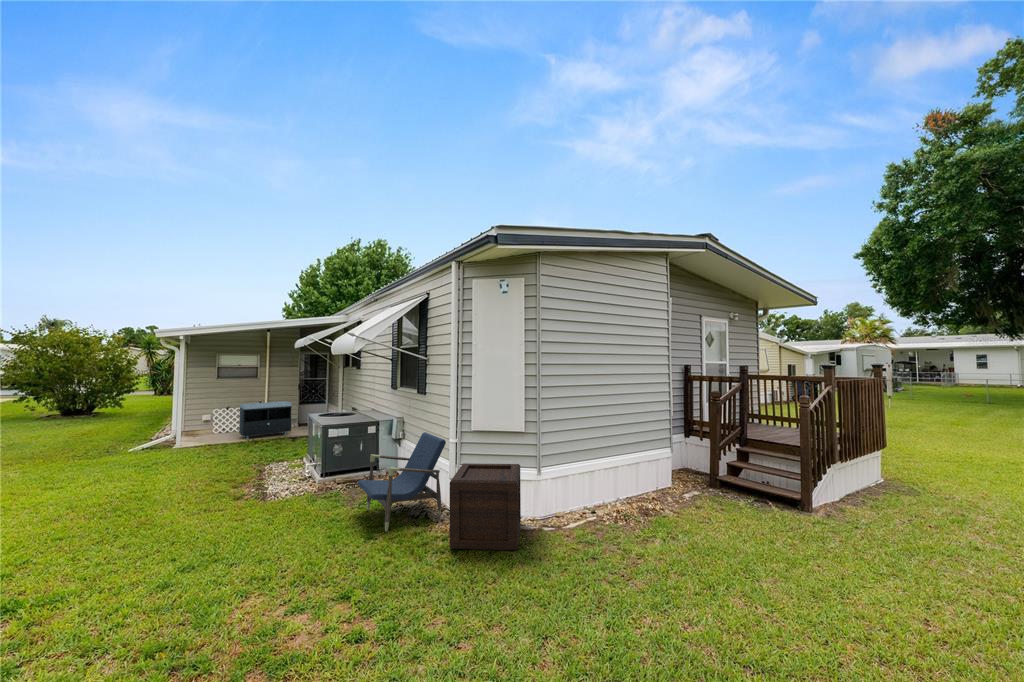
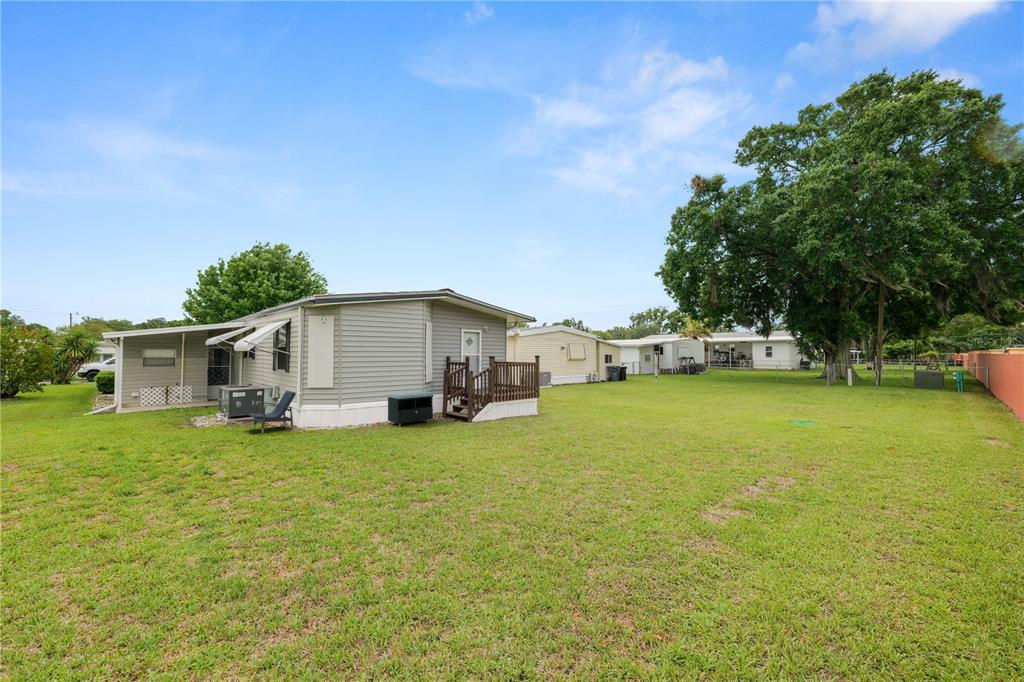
storage bench: present [239,401,292,439] -> present [388,391,433,426]
wooden crate: present [449,463,521,551] -> none [291,402,331,436]

